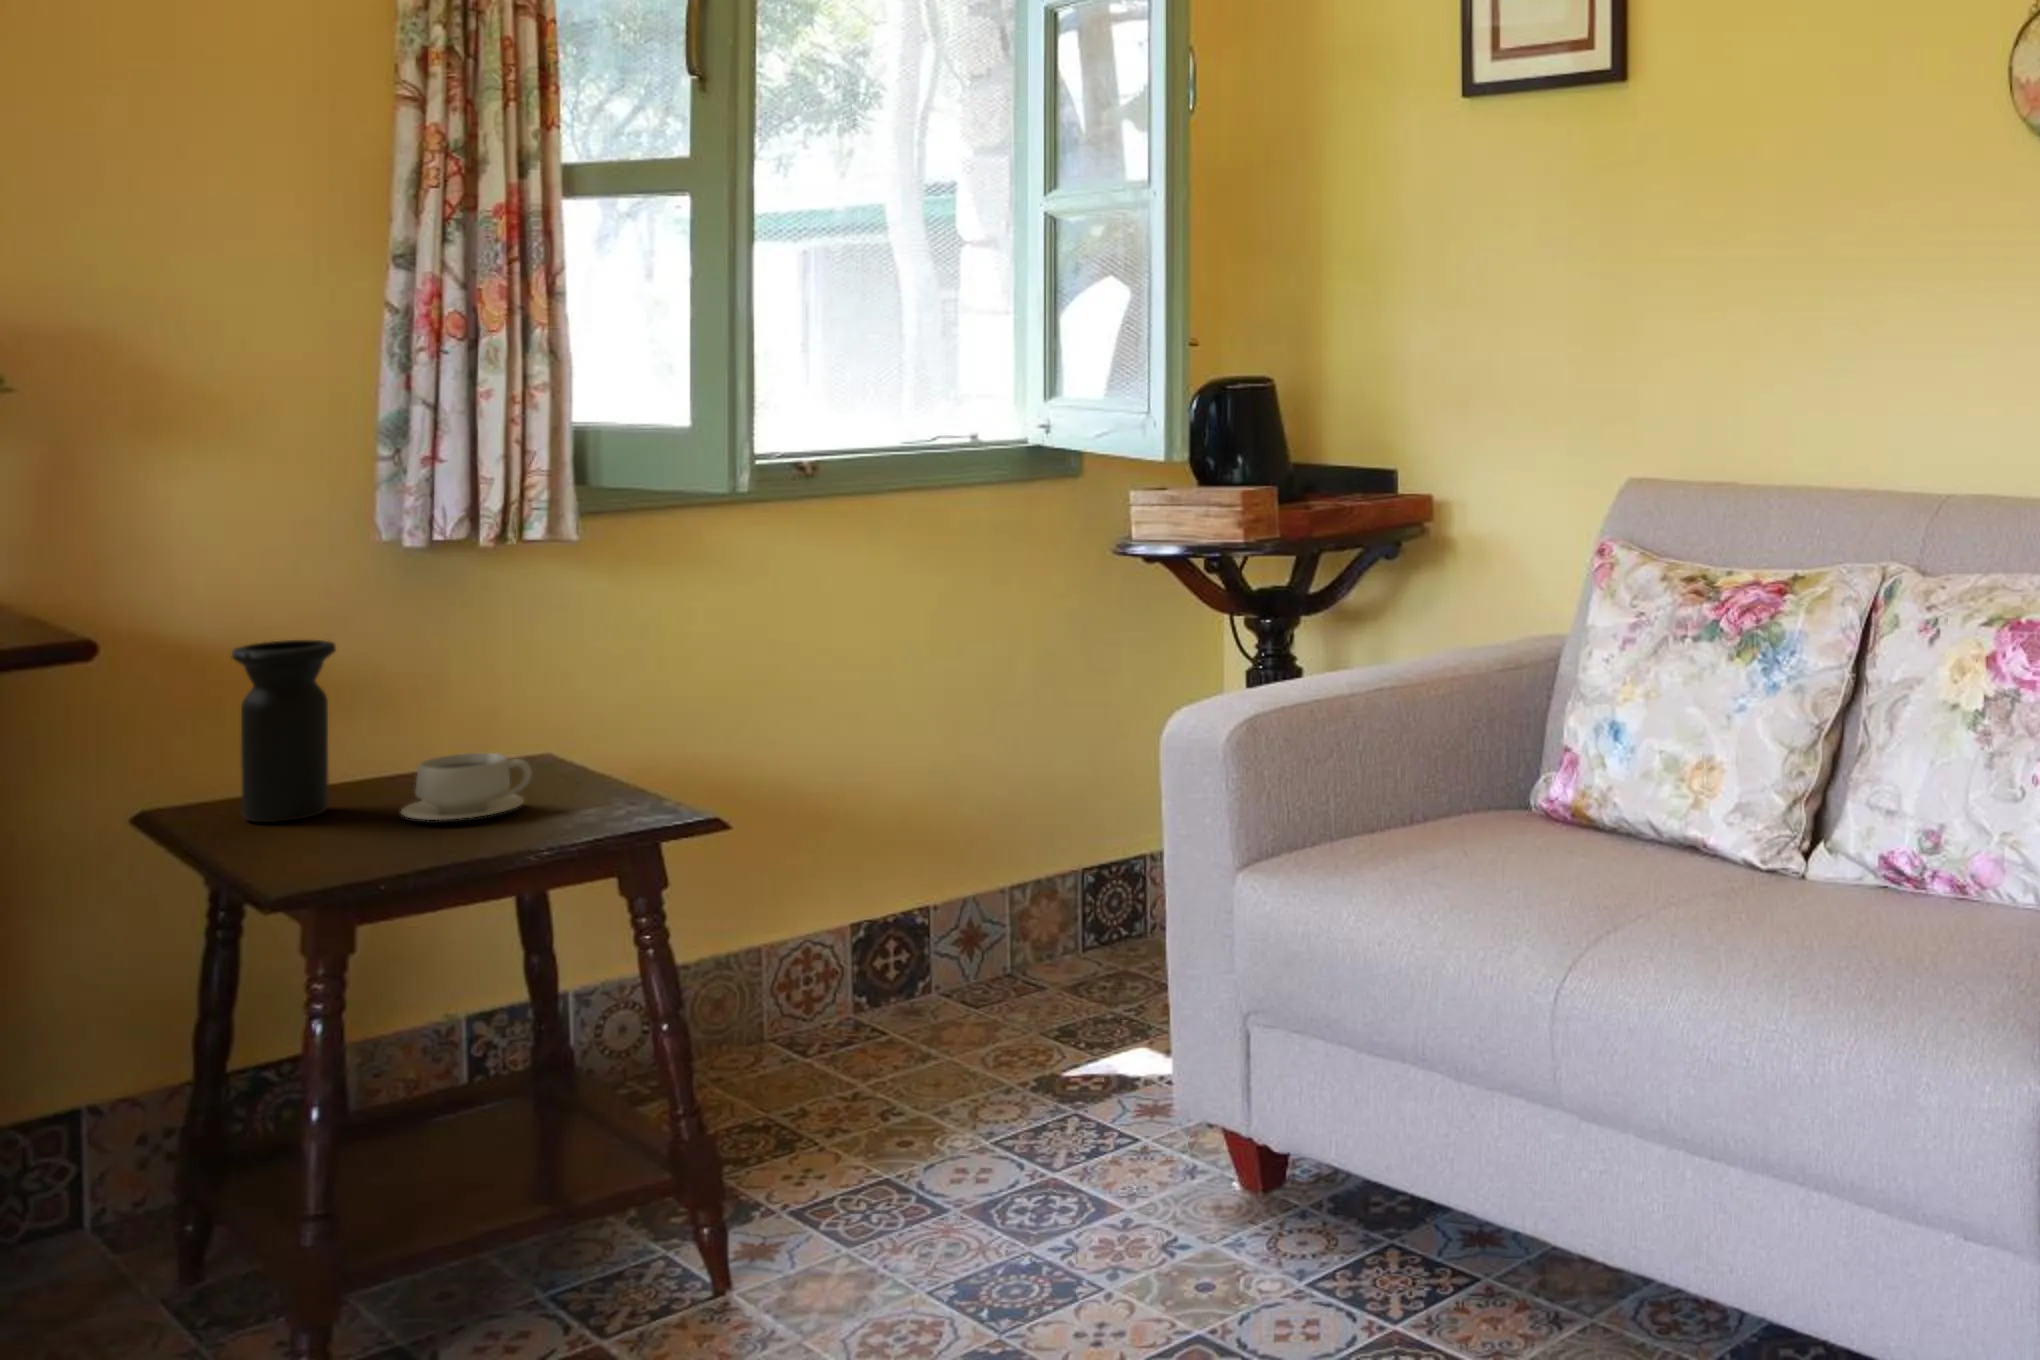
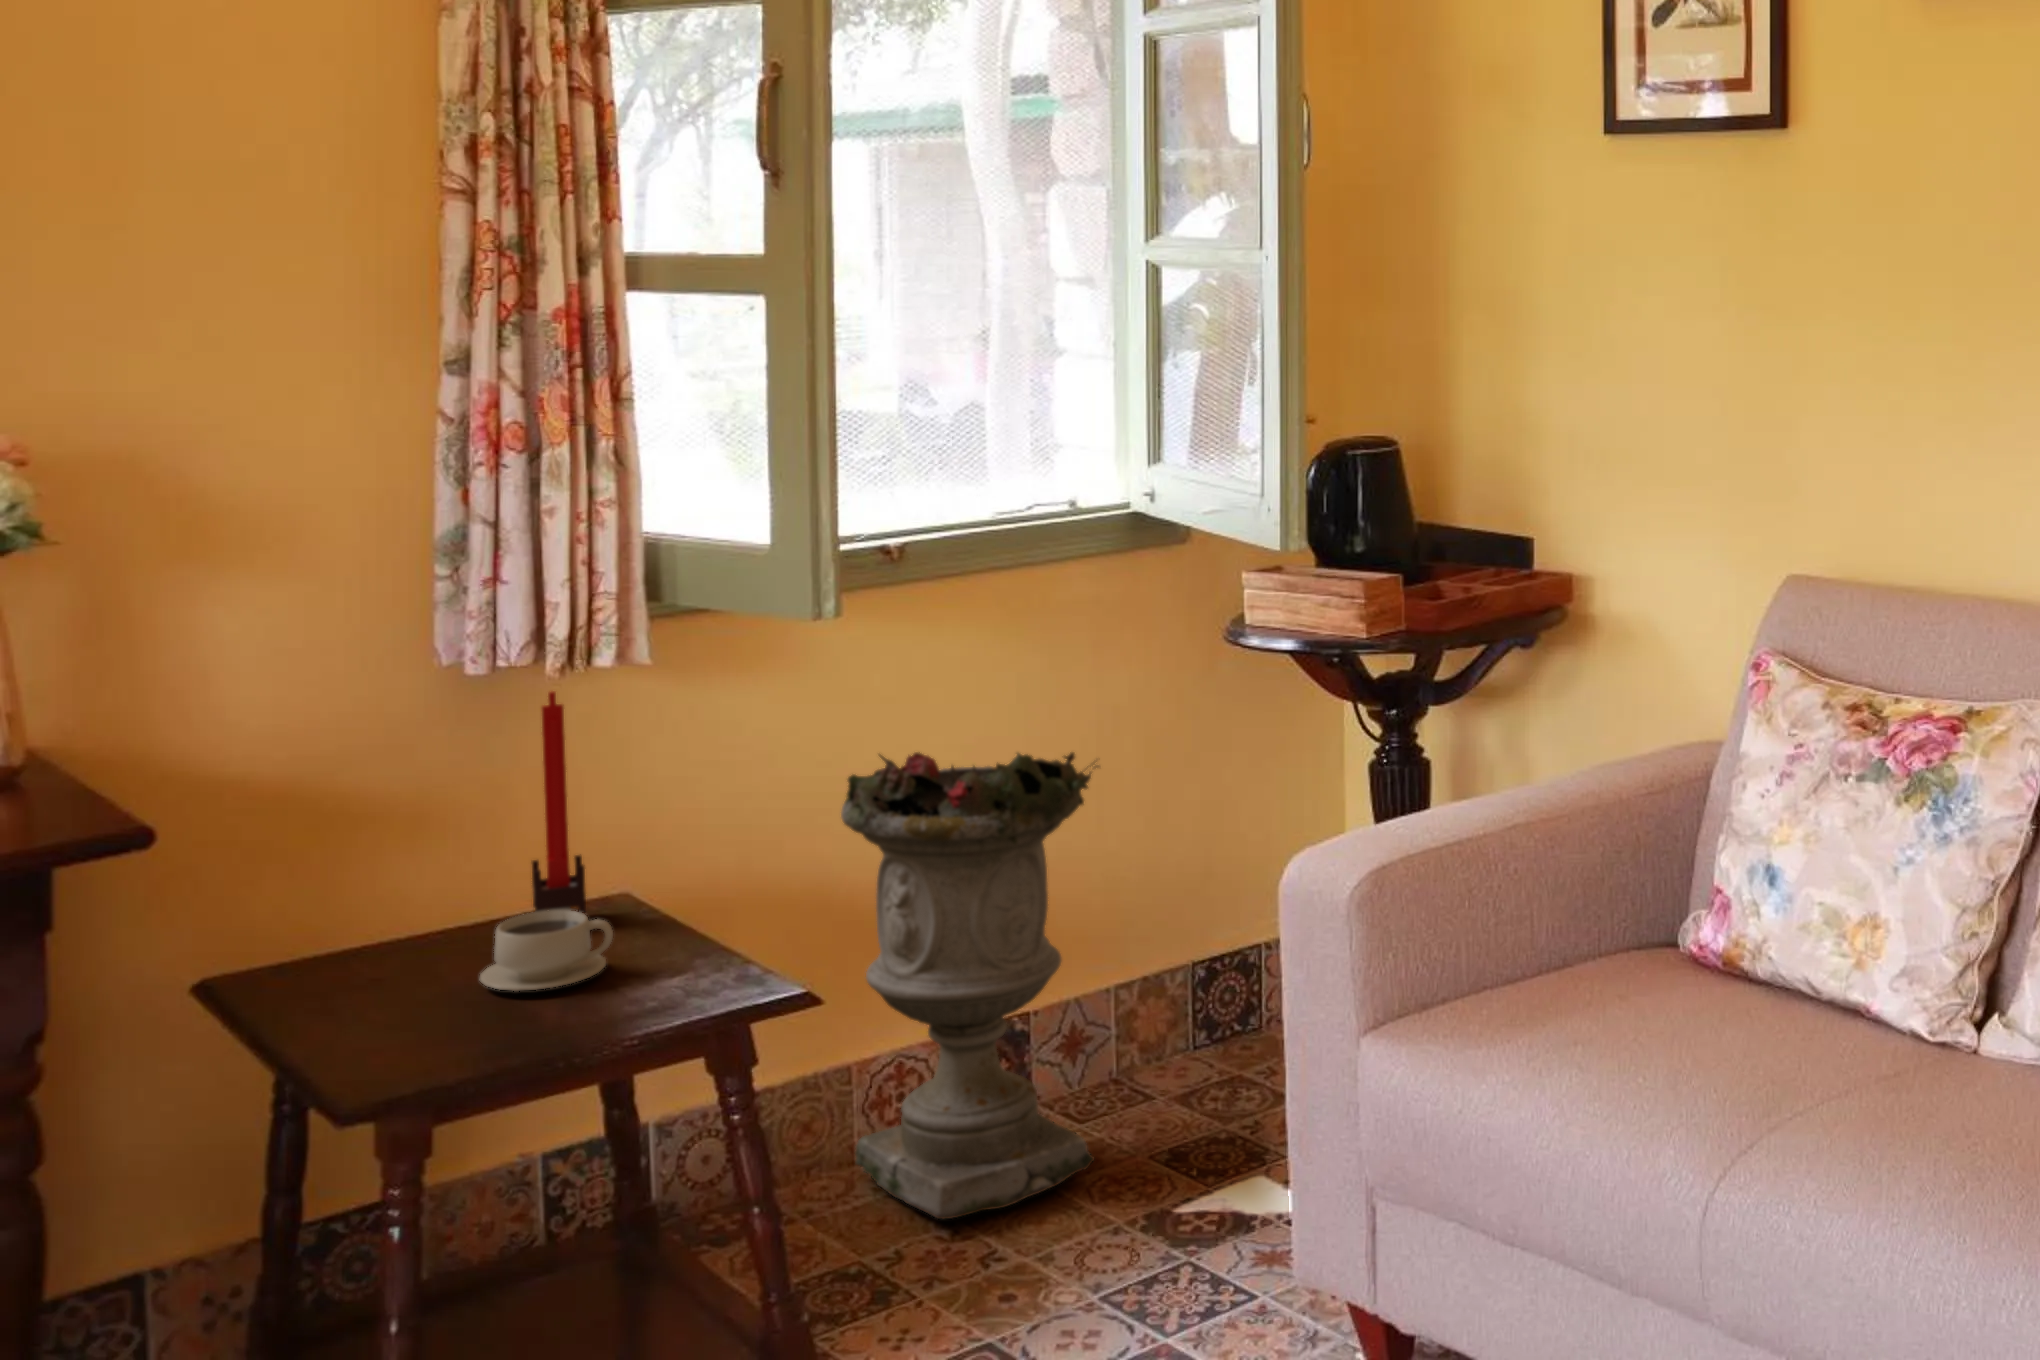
candle: none [456,558,507,779] -> present [532,691,586,913]
vase: present [232,640,336,822] -> none [301,791,408,989]
planter: none [756,644,1003,1083] -> present [841,752,1099,1219]

